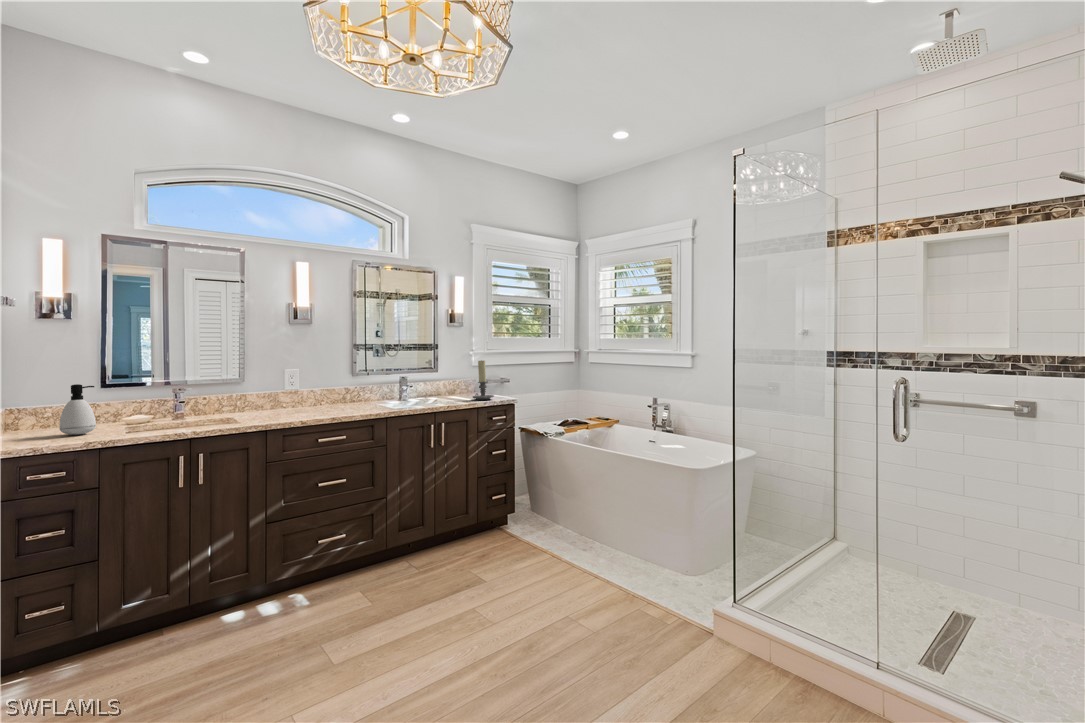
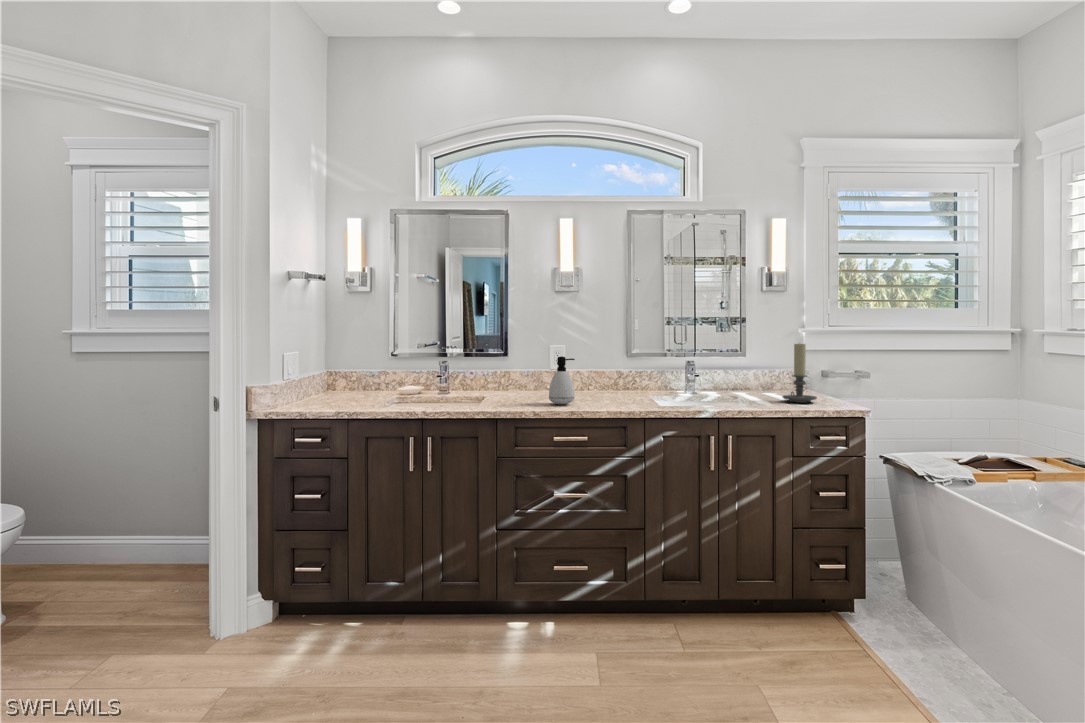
soap dispenser: present [60,384,96,435] -> present [549,357,575,404]

